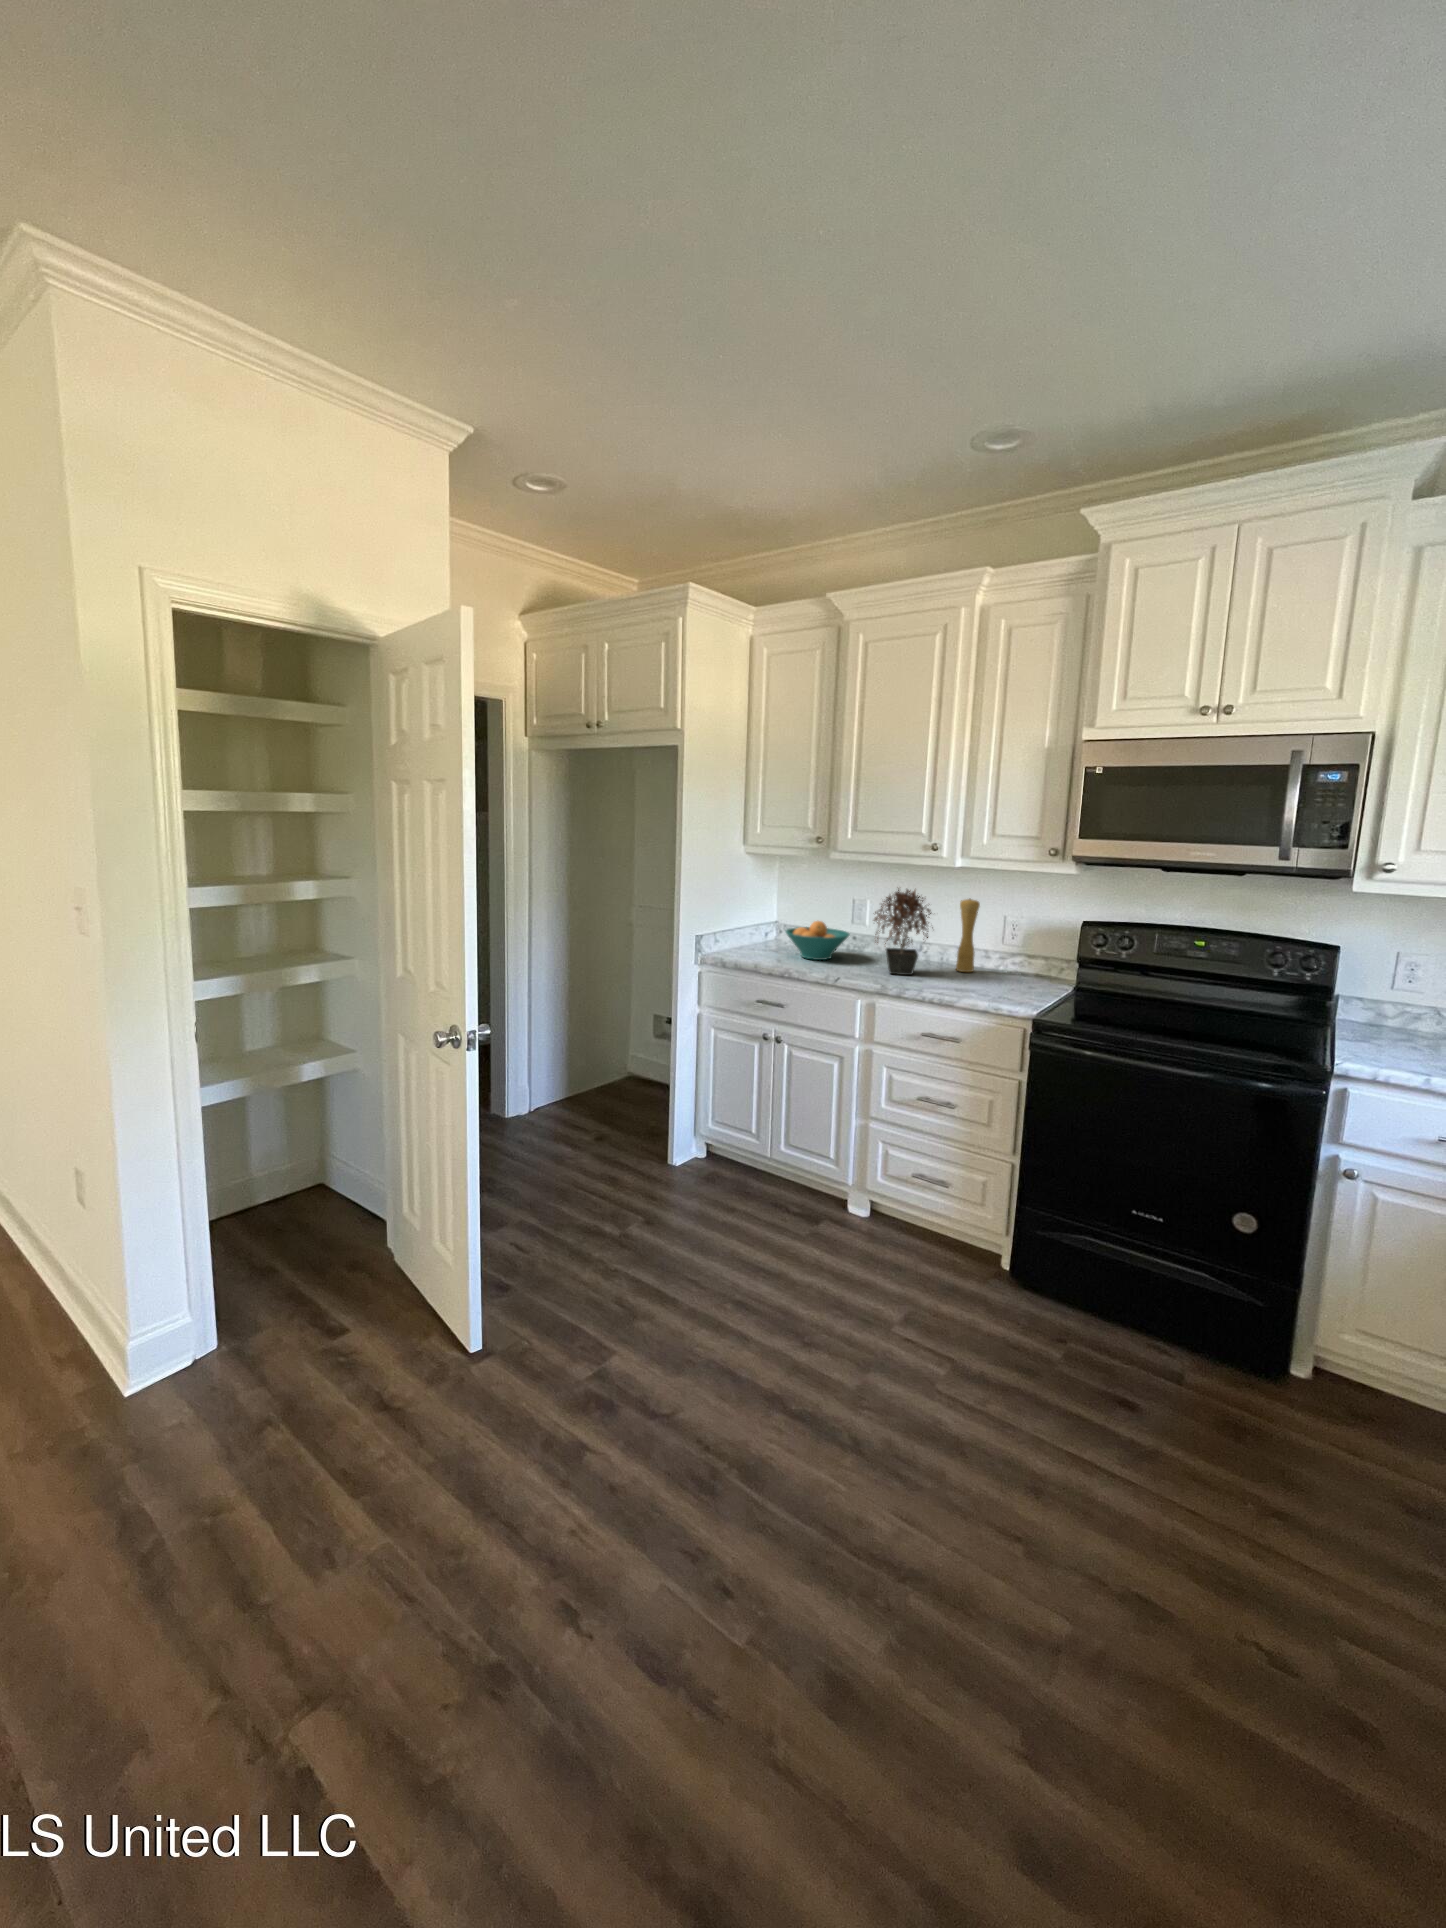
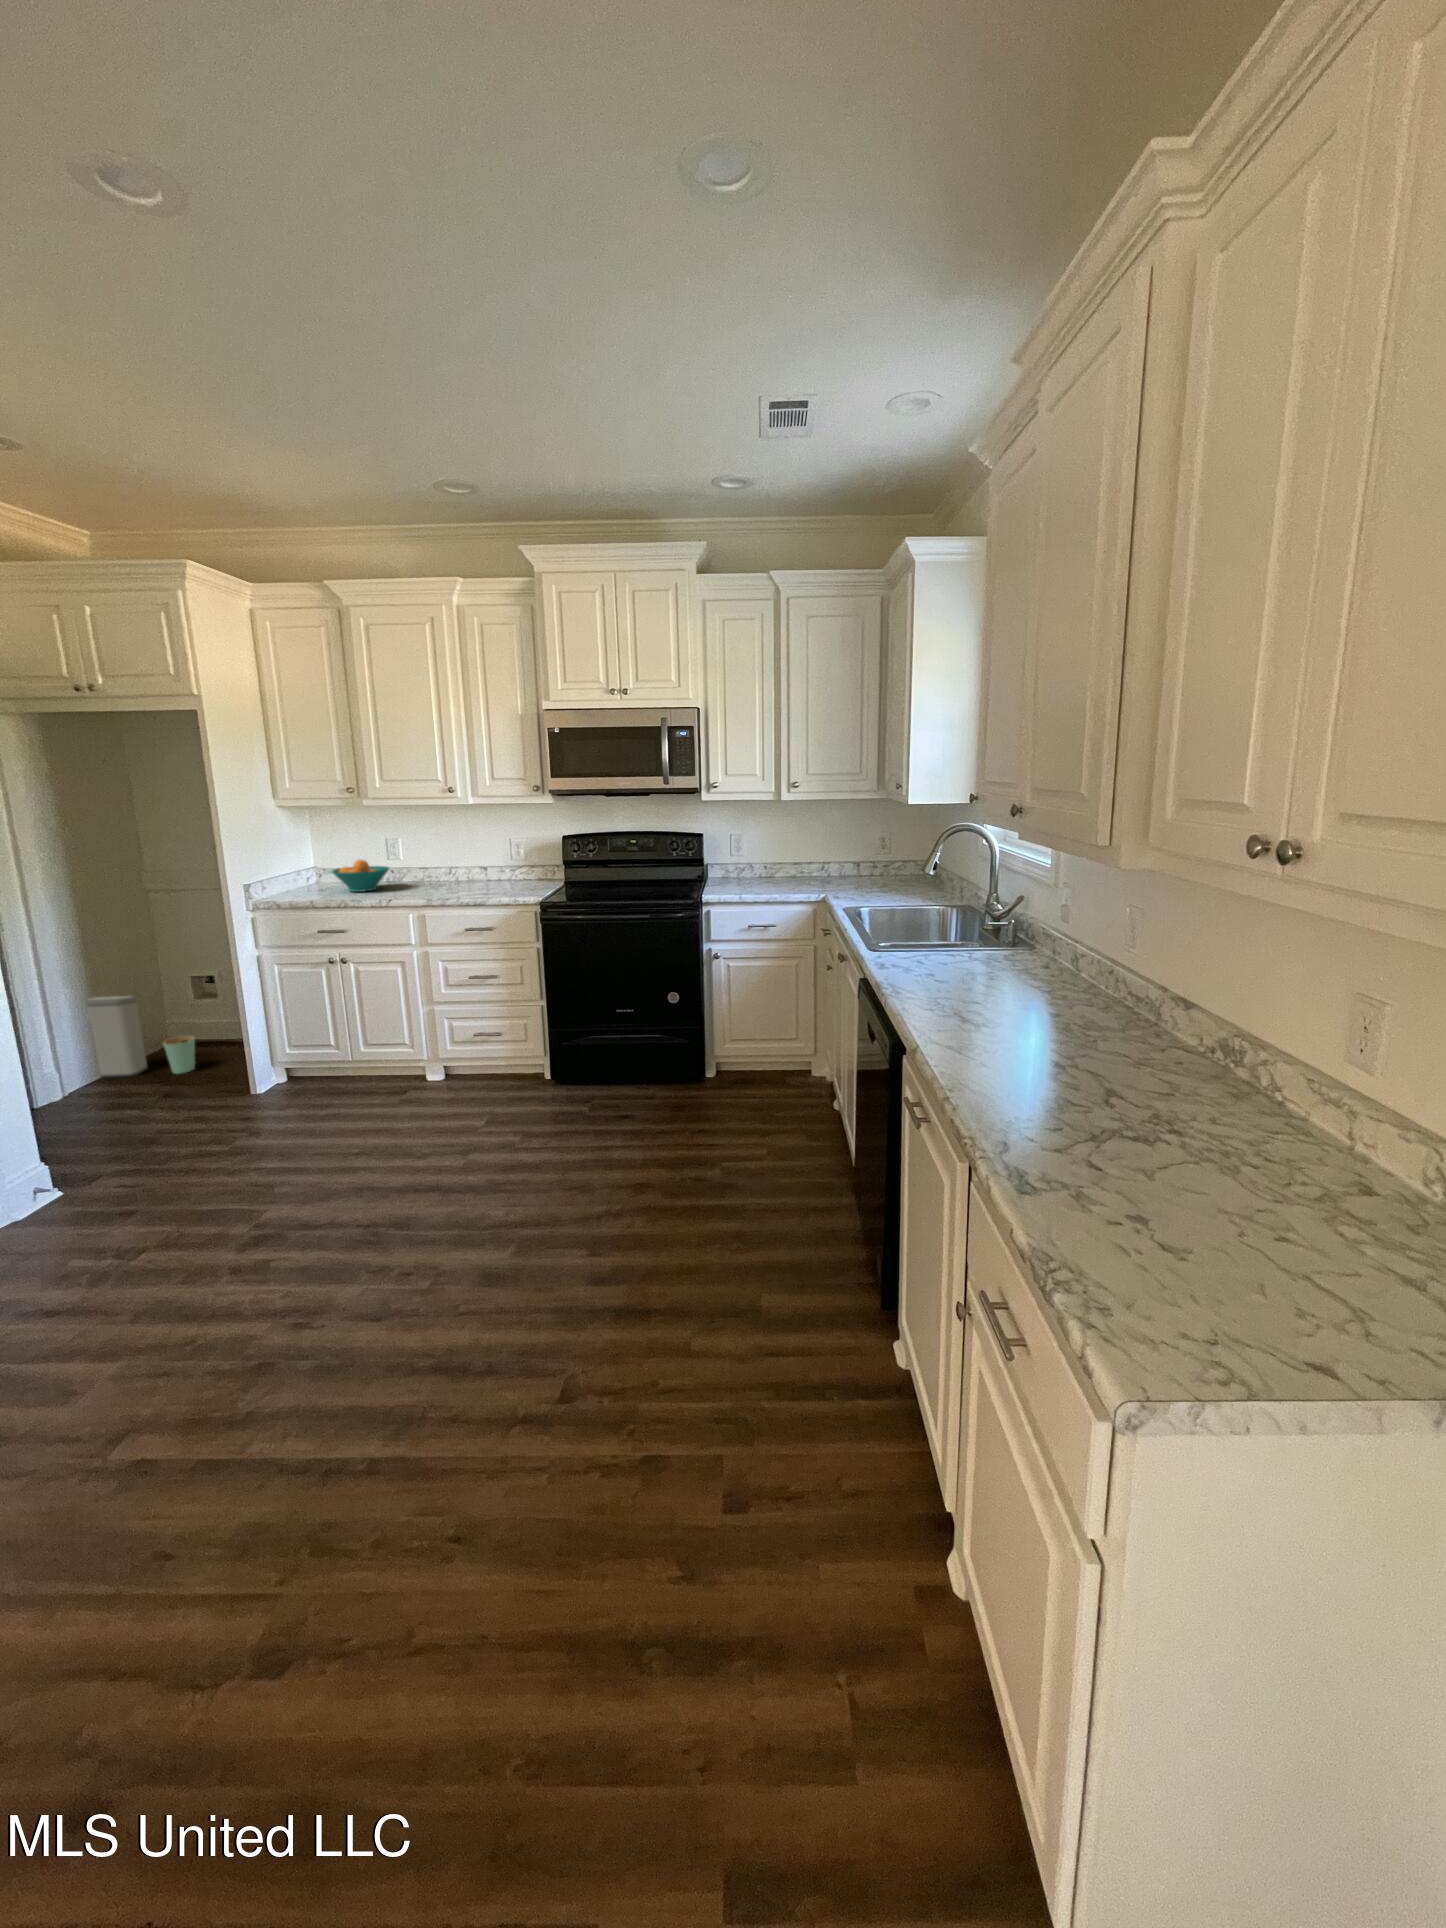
potted plant: present [873,888,933,975] -> none [408,824,461,892]
pepper mill: present [956,899,980,972] -> none [476,829,494,884]
trash can: none [562,1023,638,1118] -> present [86,996,195,1078]

